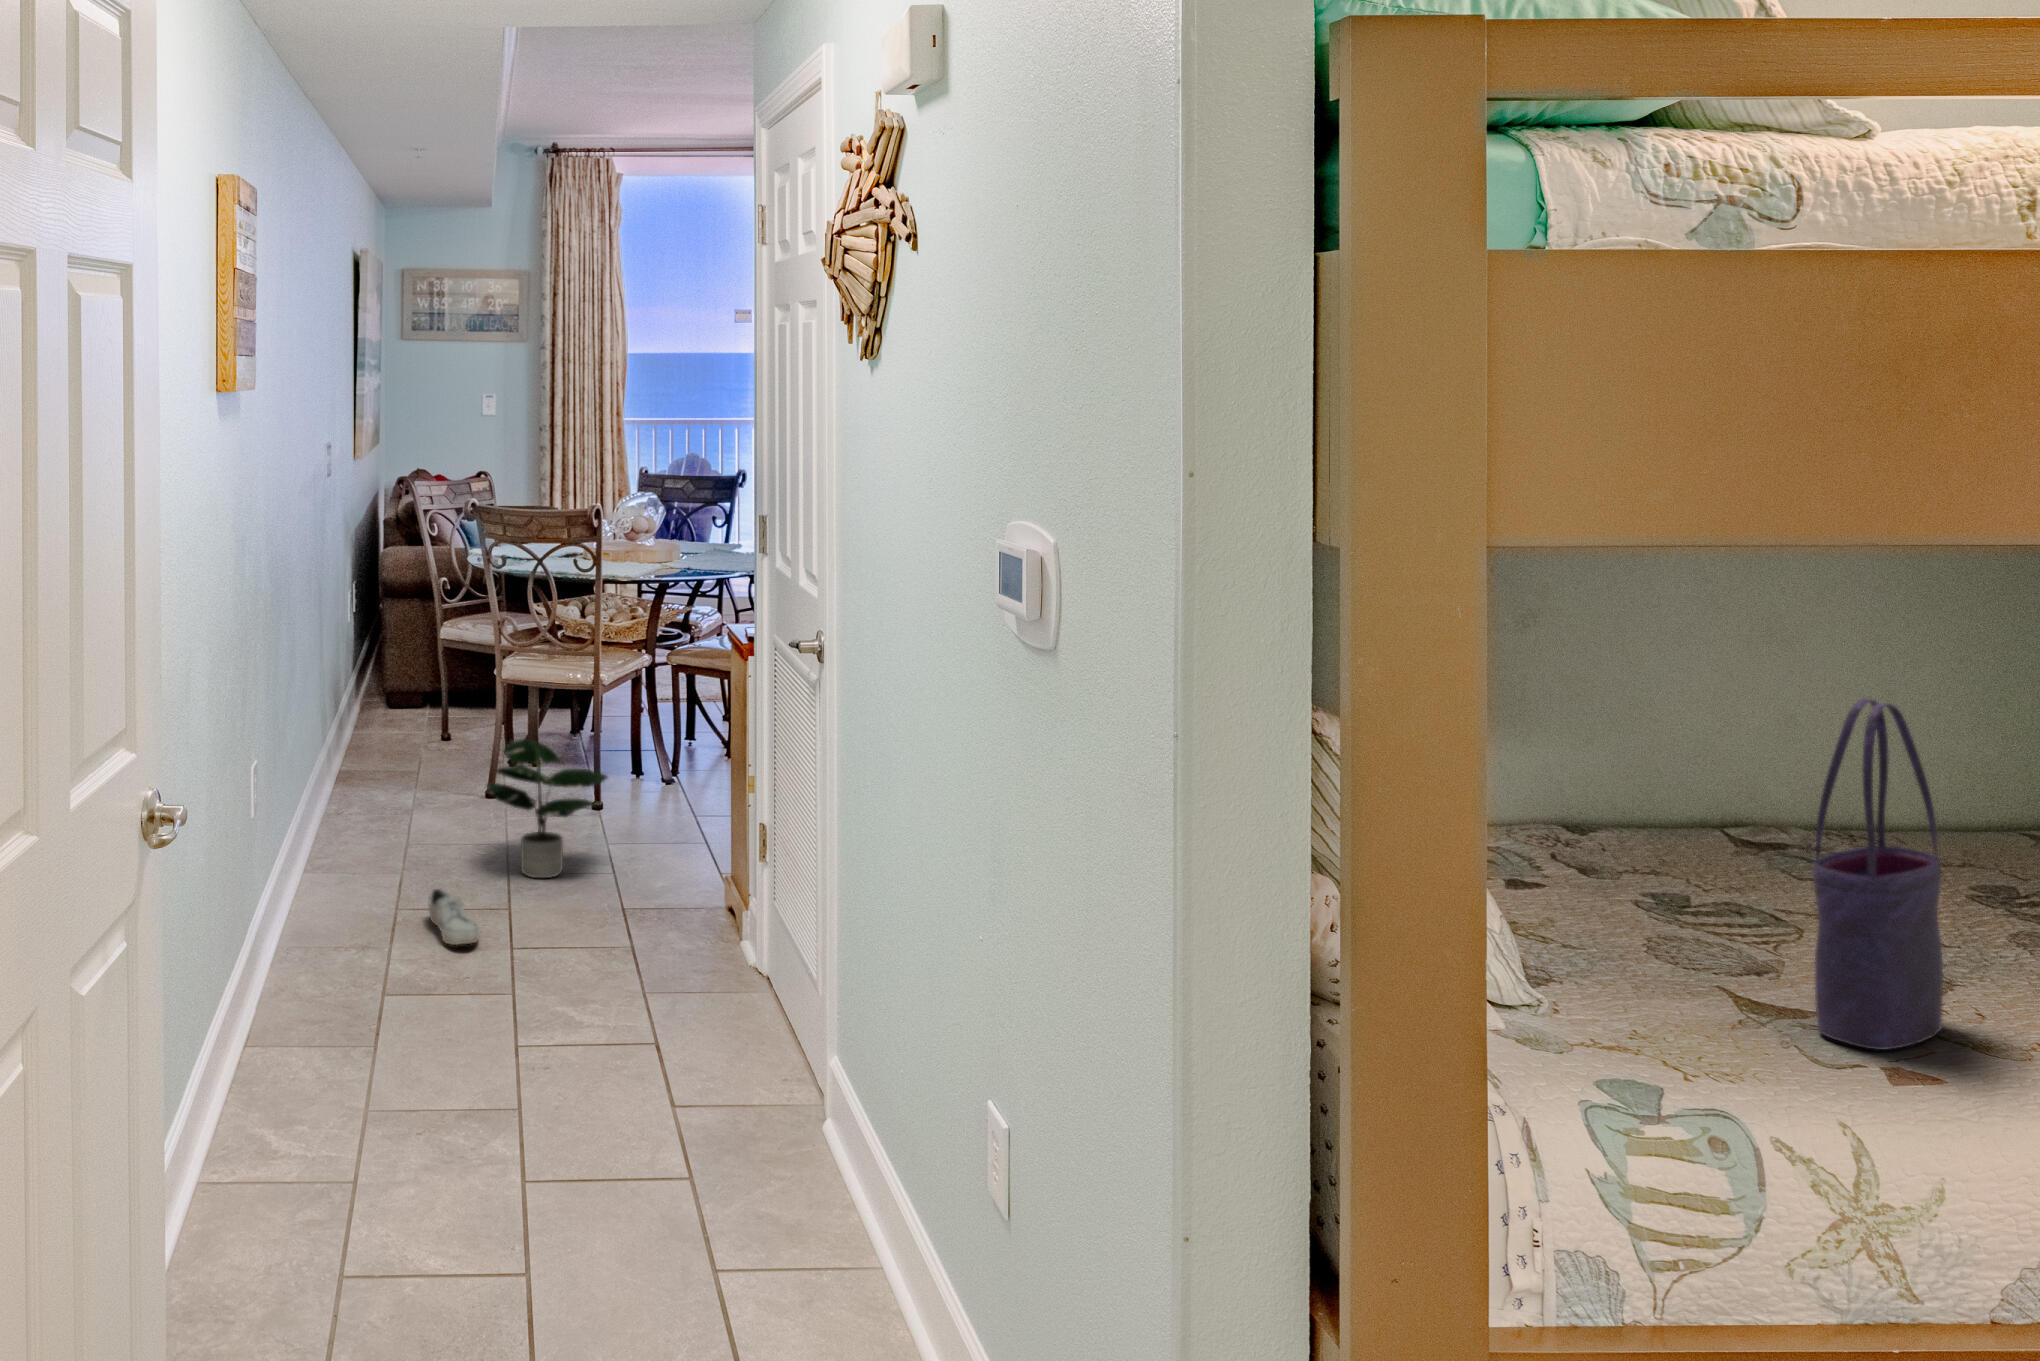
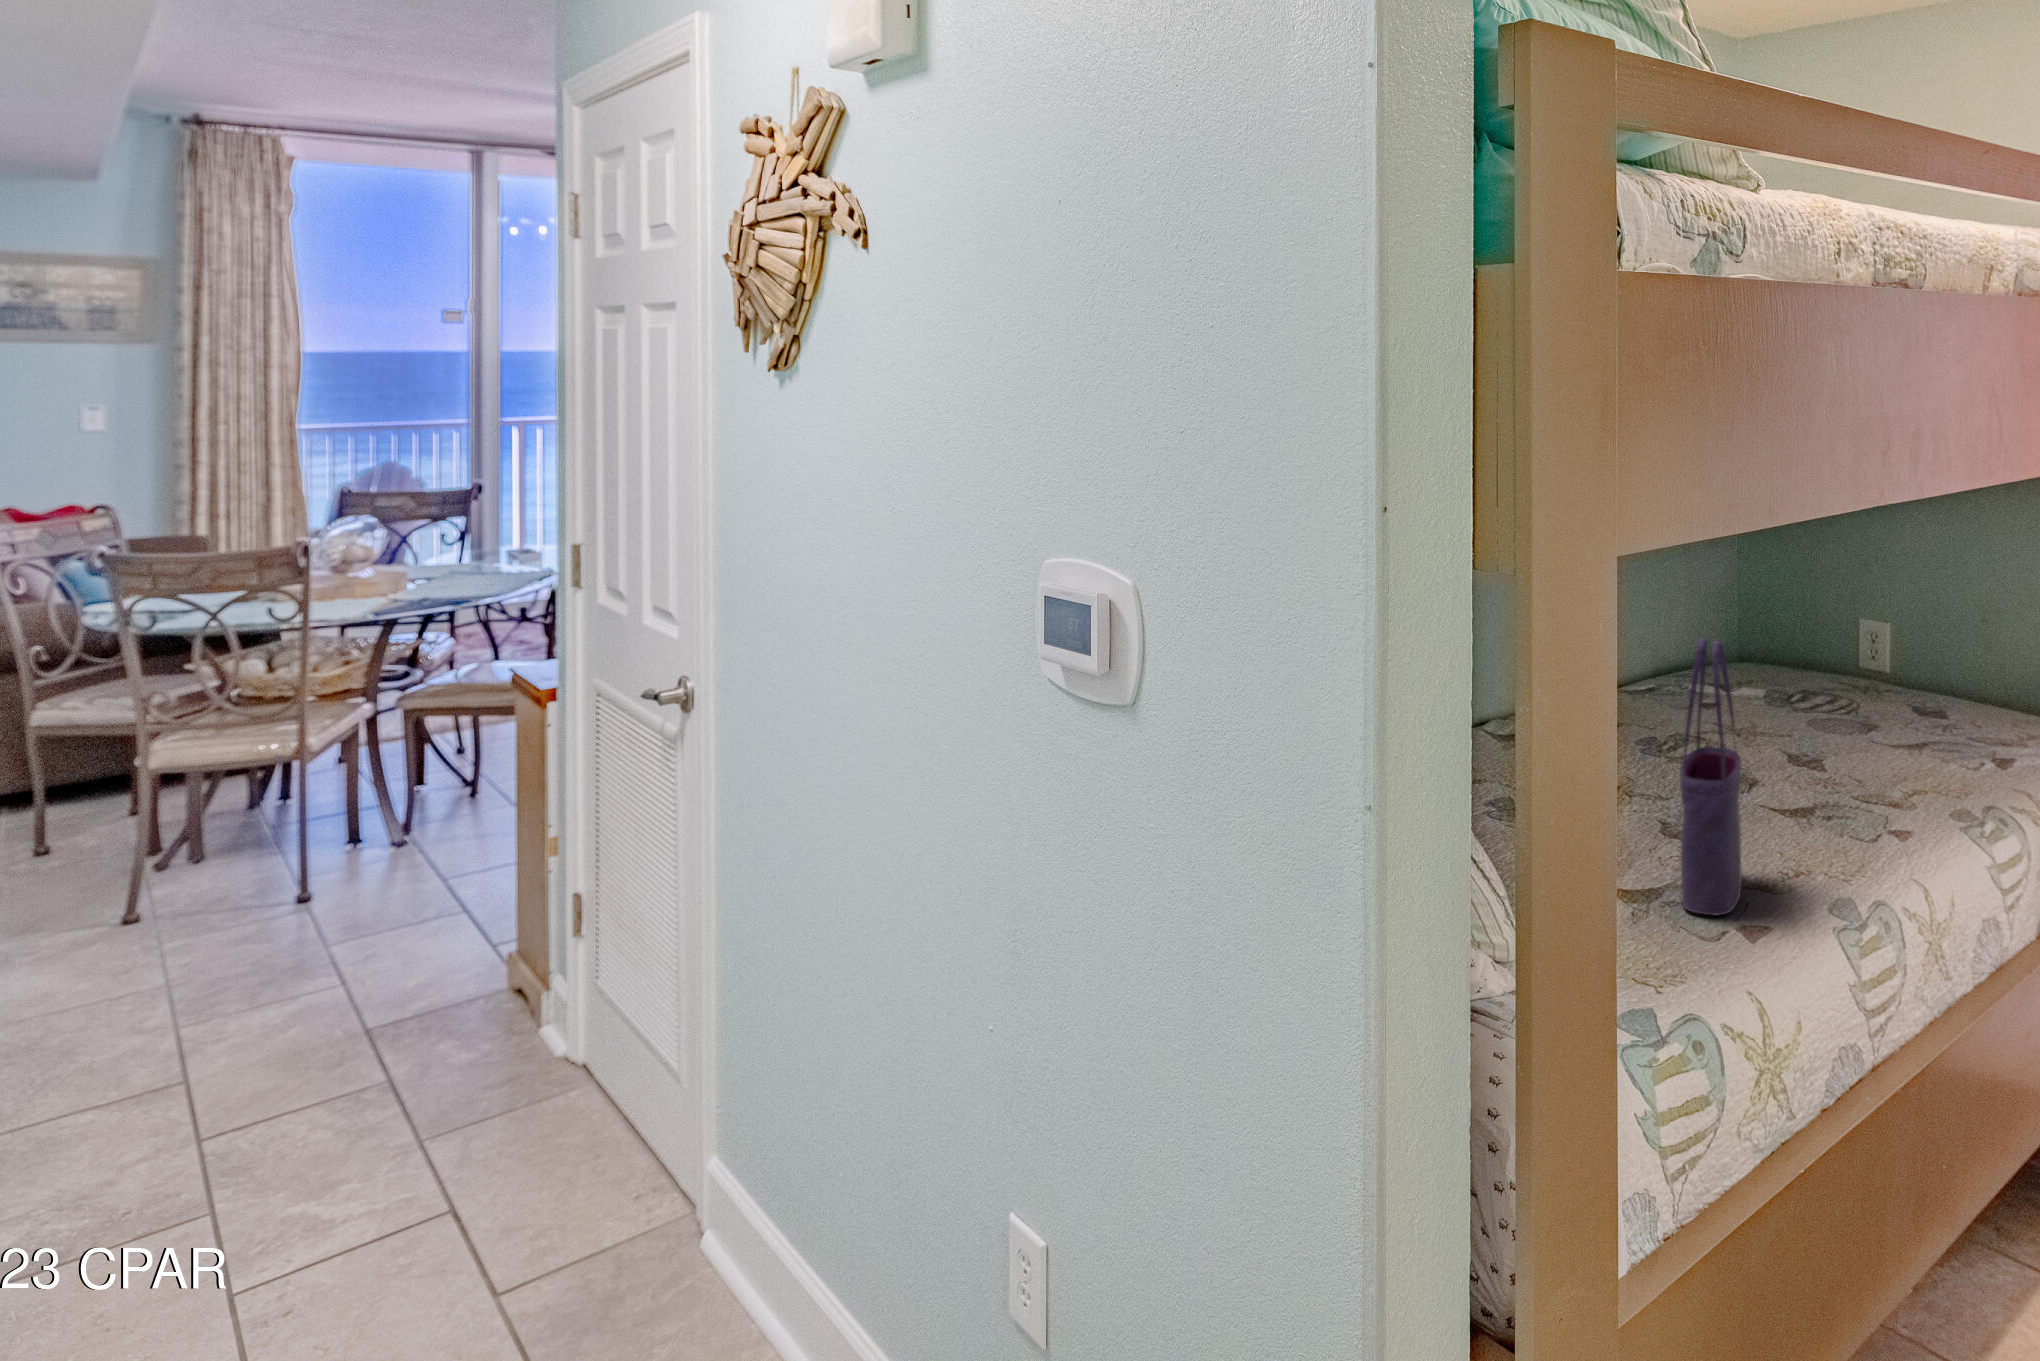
potted plant: present [487,739,607,878] -> none [136,848,338,1027]
shoe: present [429,889,479,945] -> none [39,1093,139,1171]

